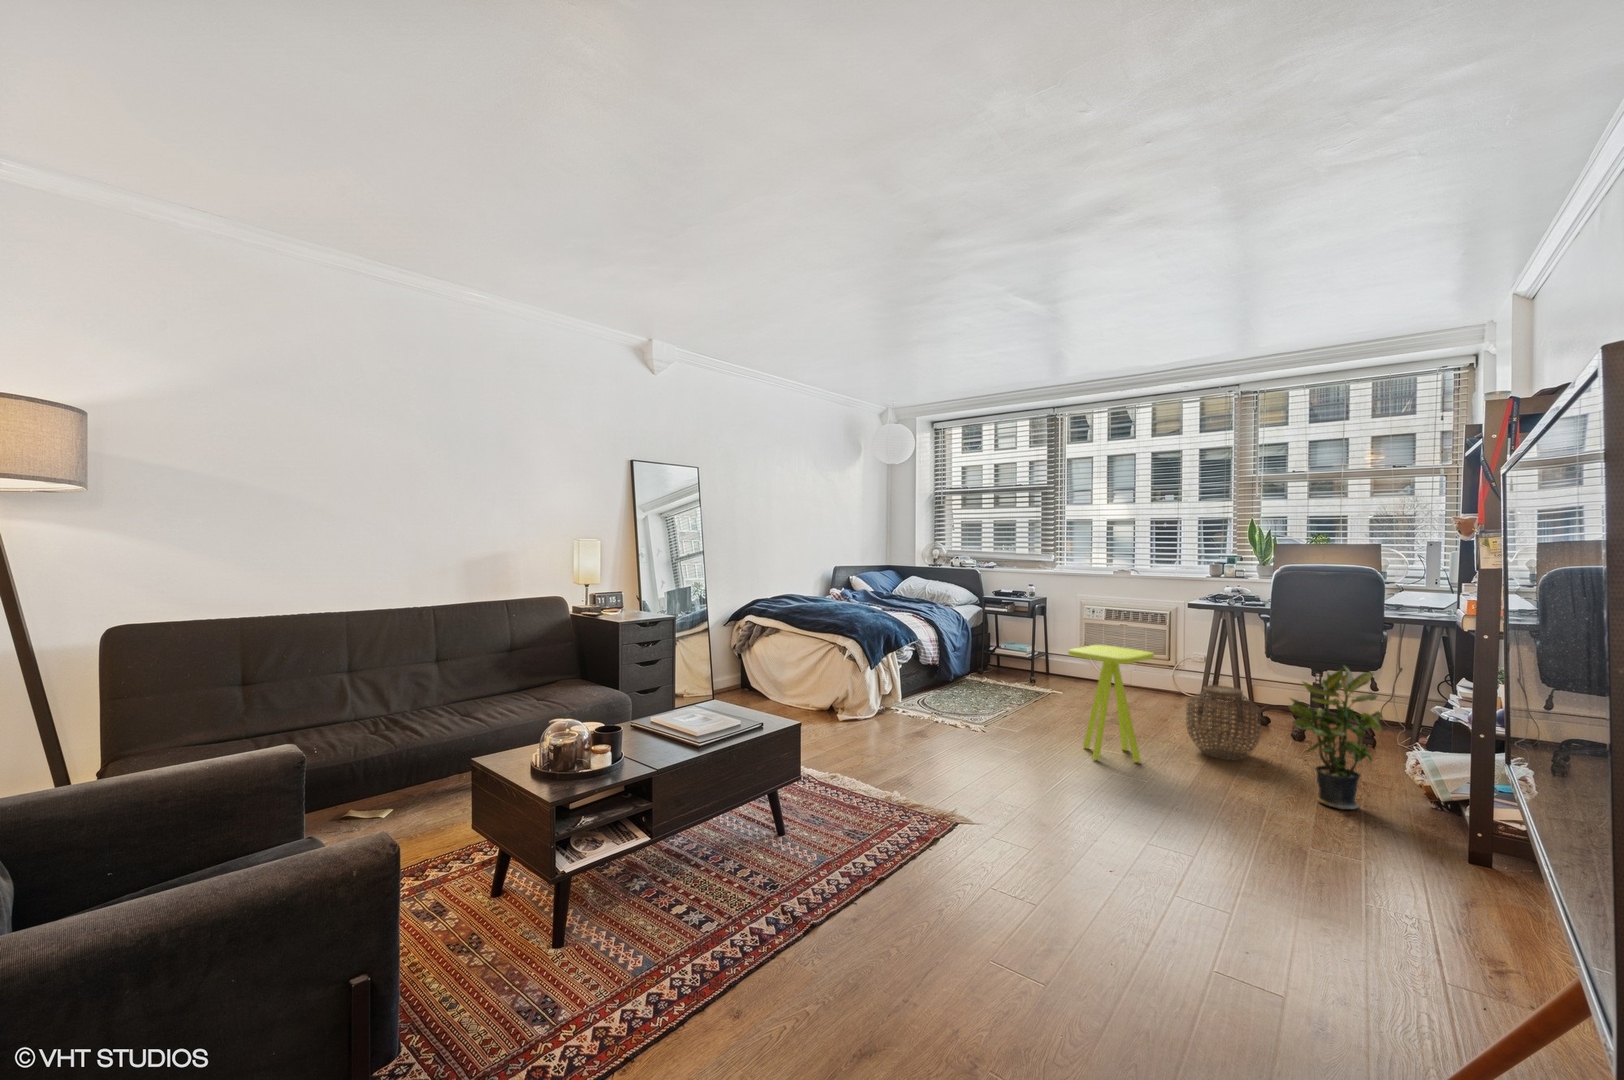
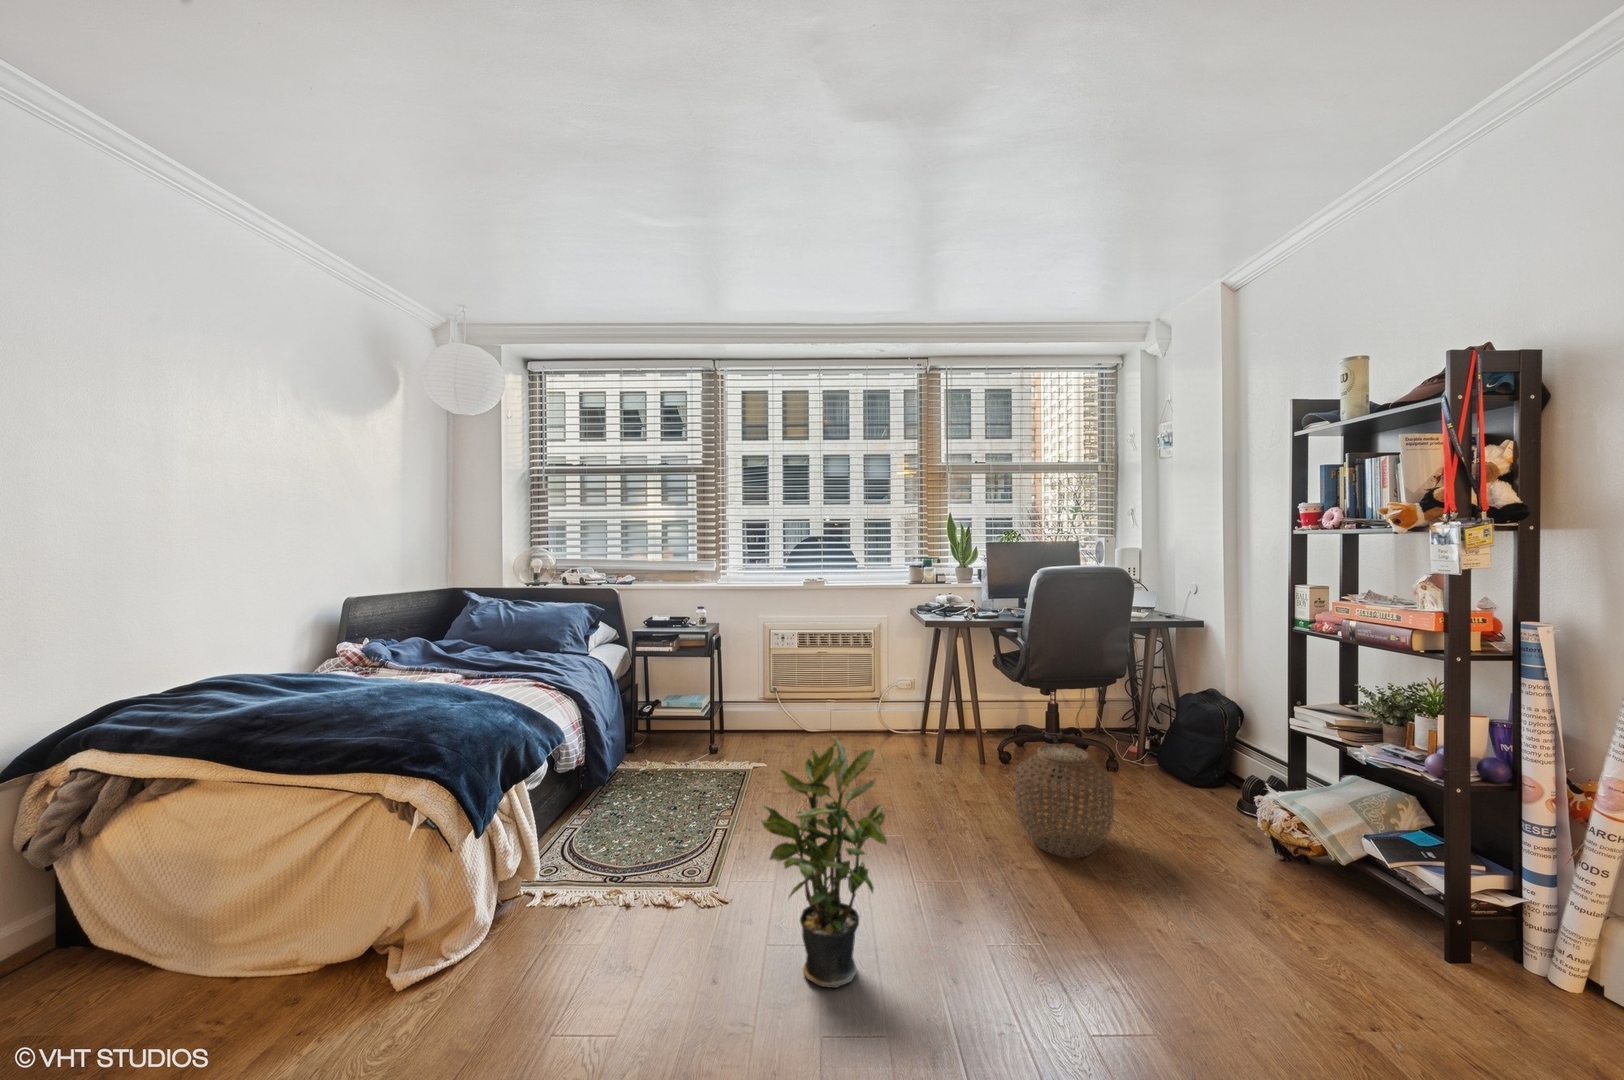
side table: present [1068,645,1154,762] -> none [908,714,1024,936]
potted plant: present [1288,666,1382,810] -> present [762,737,887,988]

